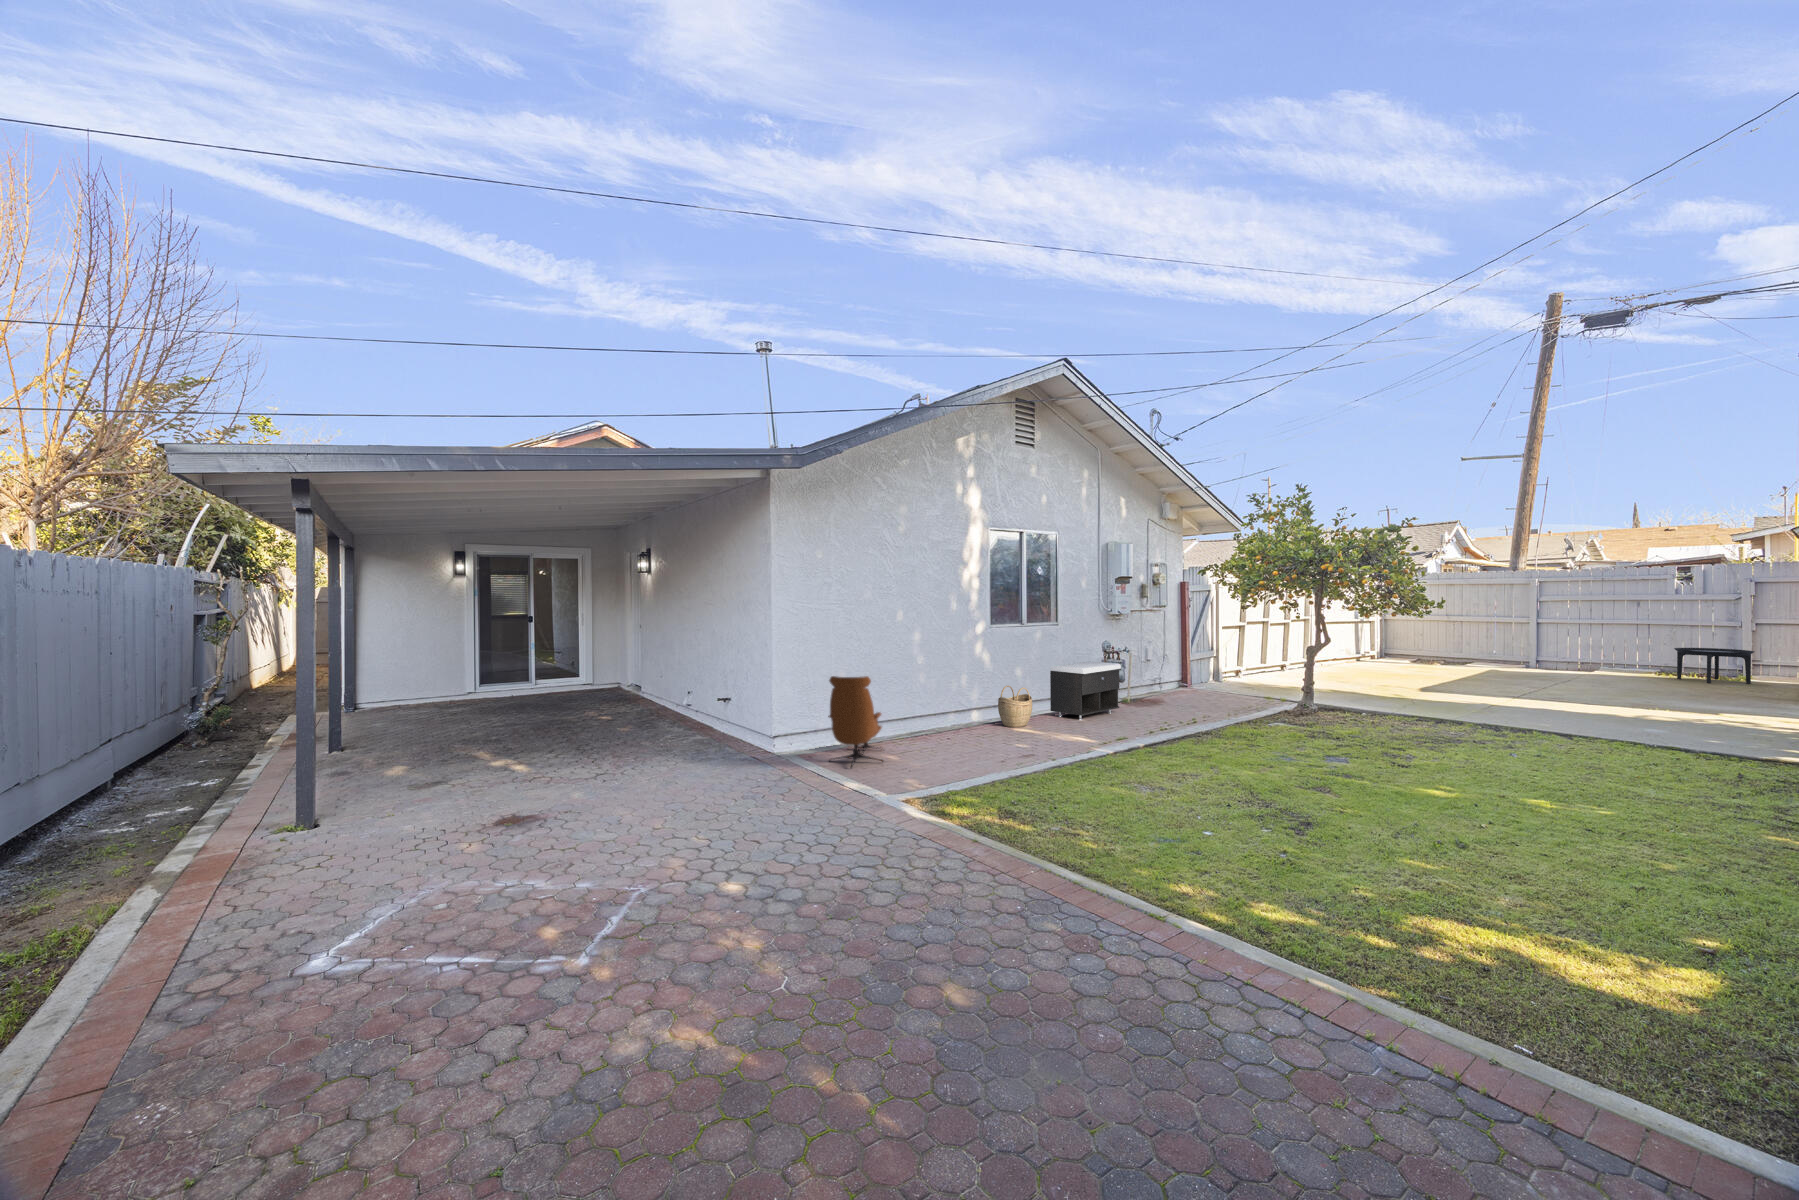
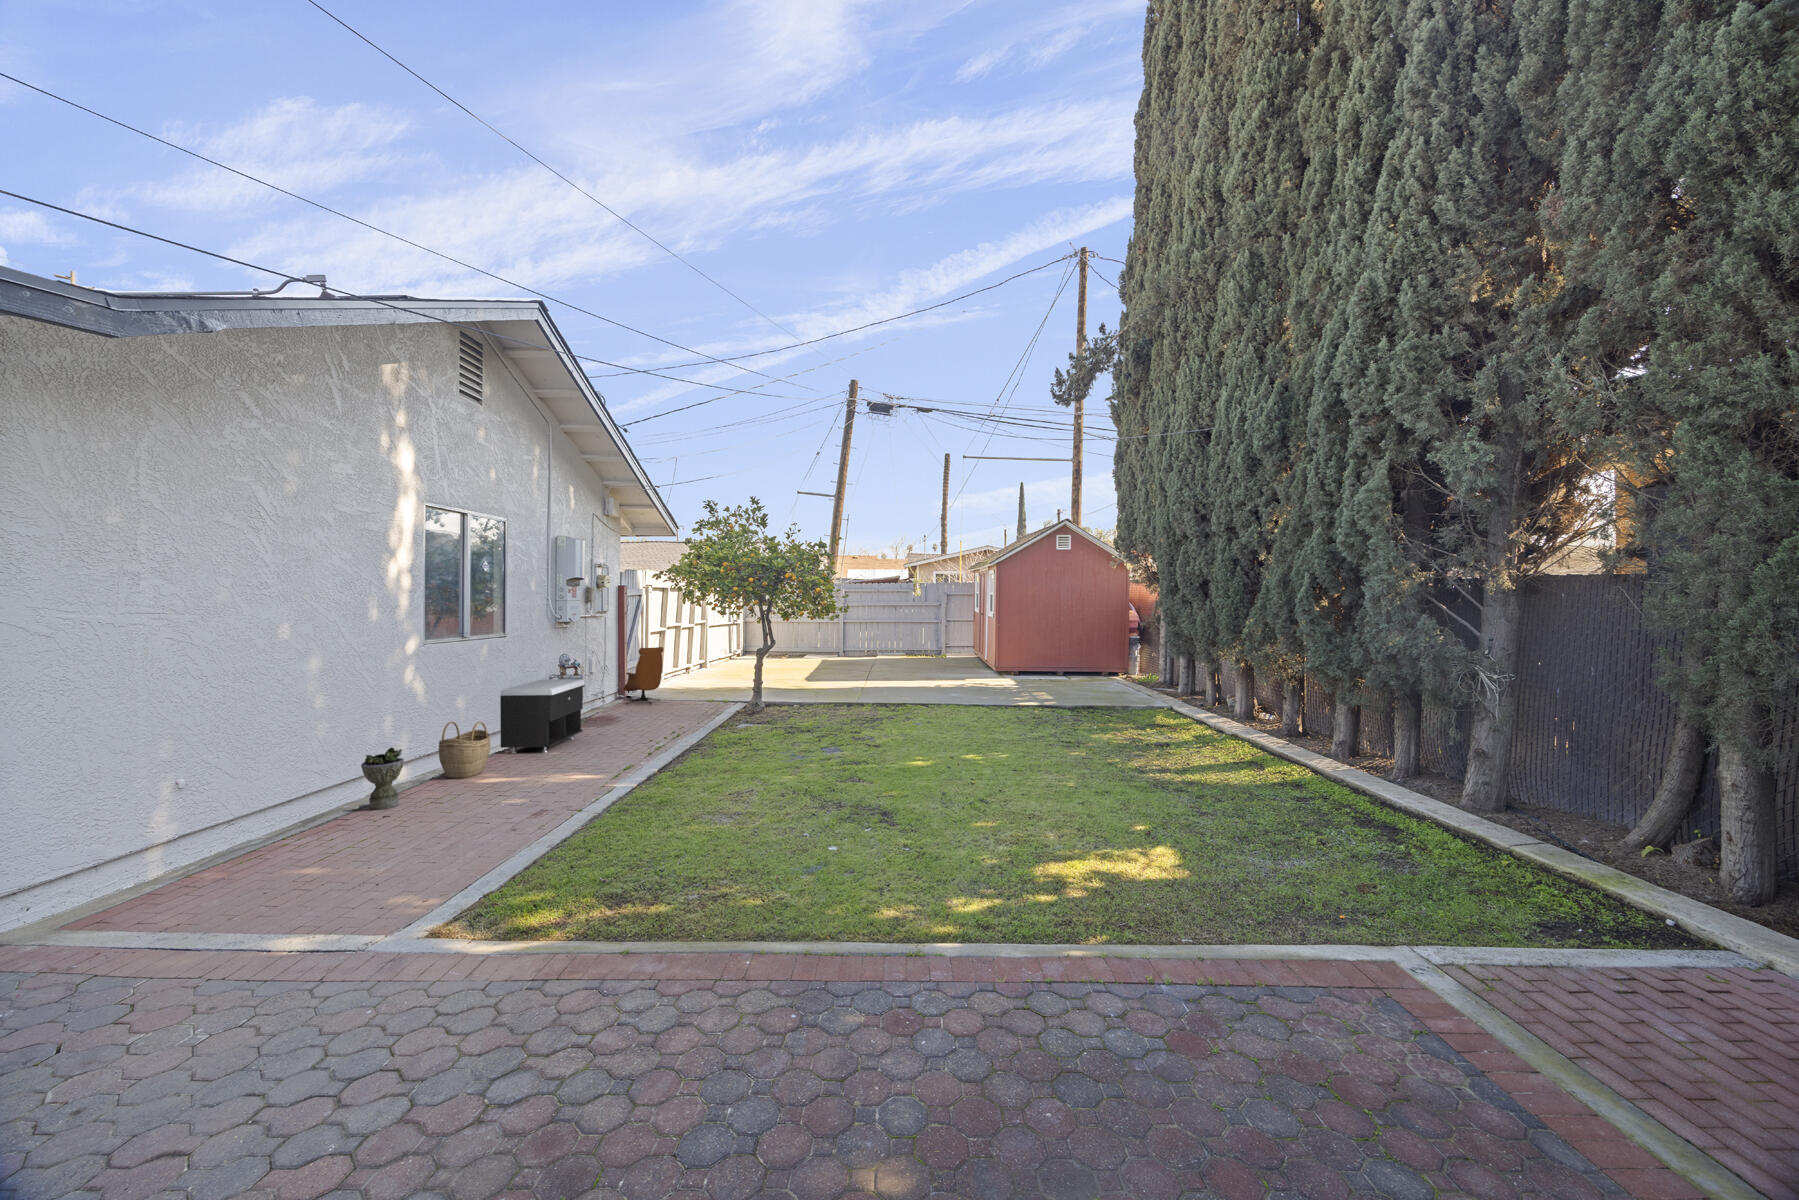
round table: present [1674,648,1754,684] -> none [921,637,957,660]
lounge chair: present [828,676,883,768] -> present [624,647,664,704]
planter: none [943,697,966,737] -> present [361,747,404,810]

